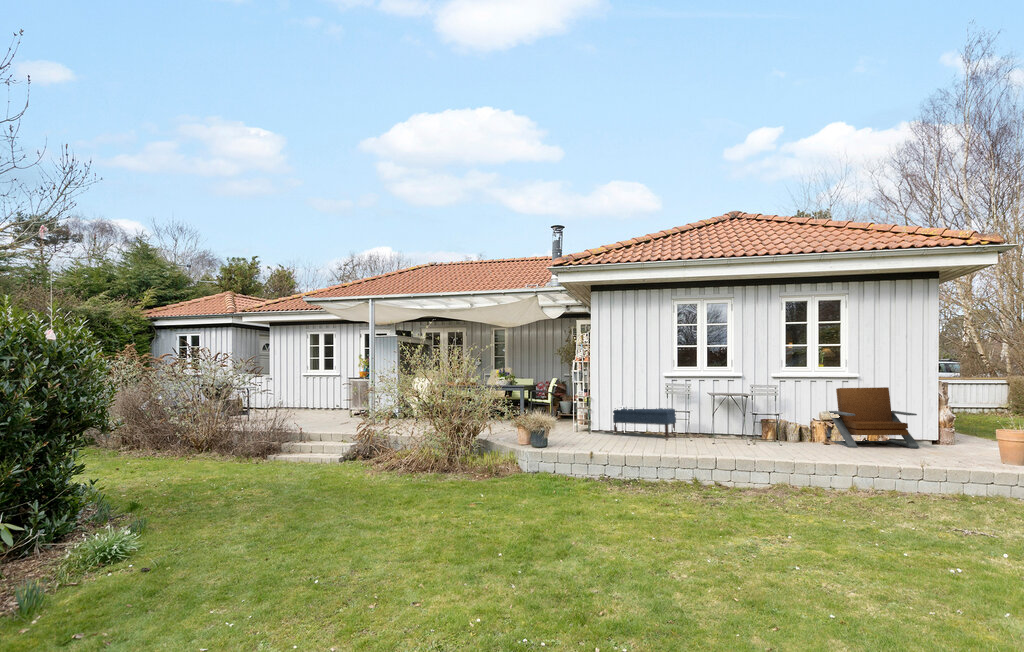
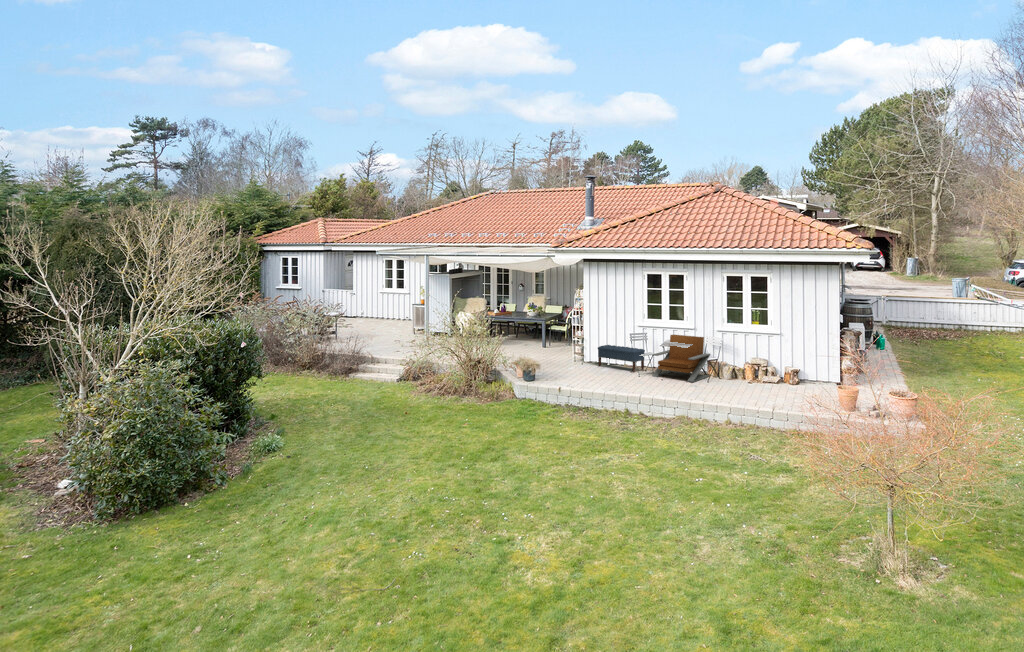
lounge chair: present [829,387,919,448] -> present [652,335,710,382]

